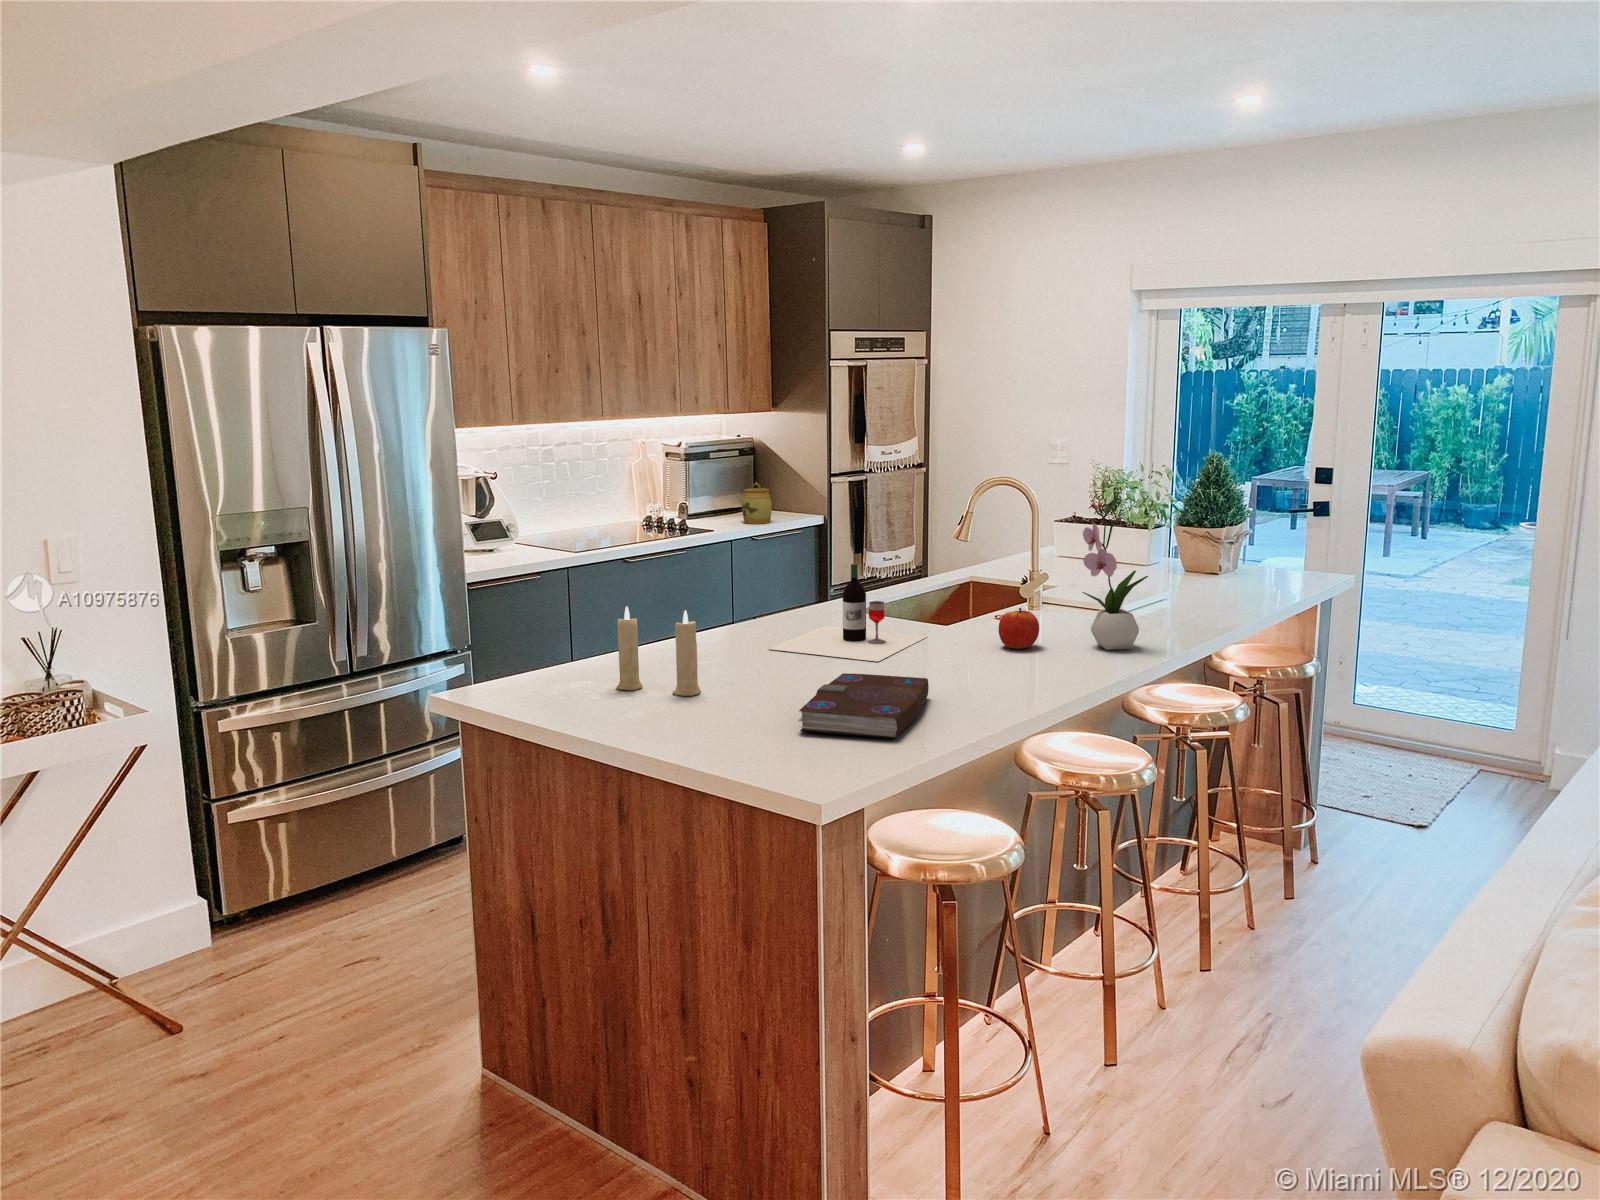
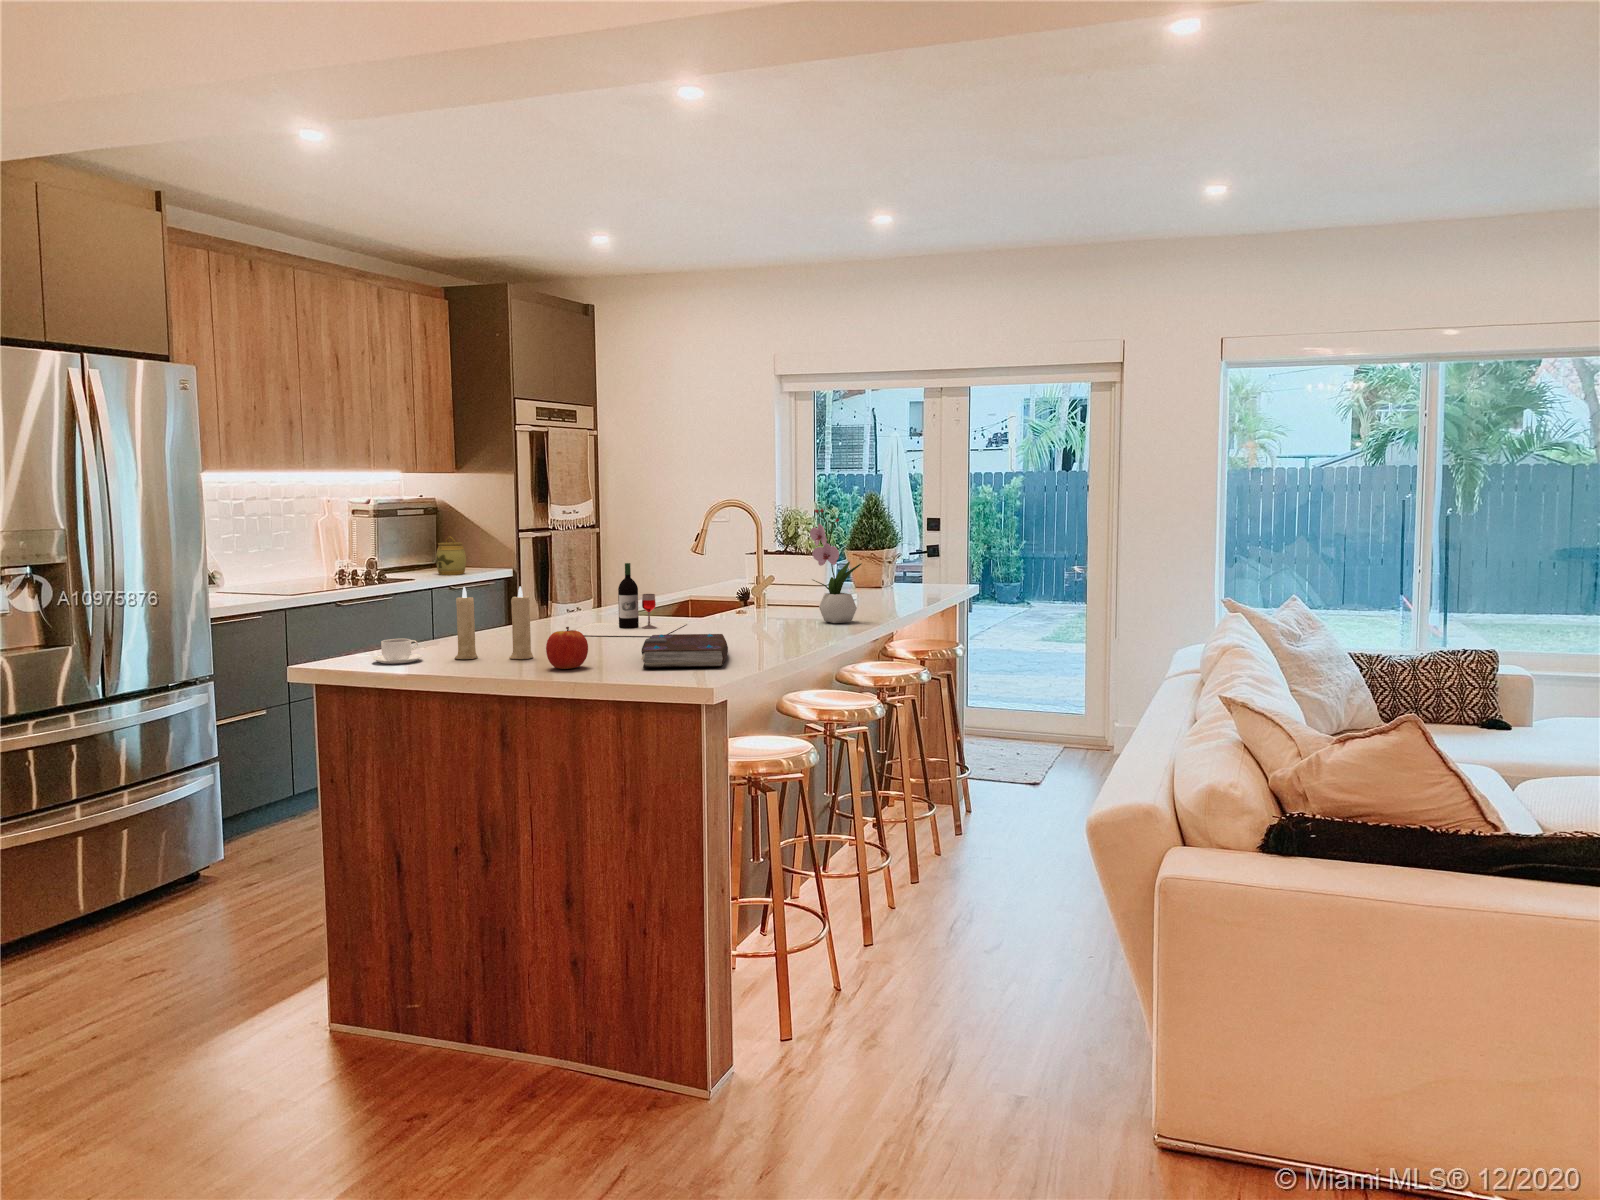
apple: present [999,608,1039,649] -> present [546,627,588,669]
coffee cup: none [527,660,583,692] -> present [372,639,423,664]

